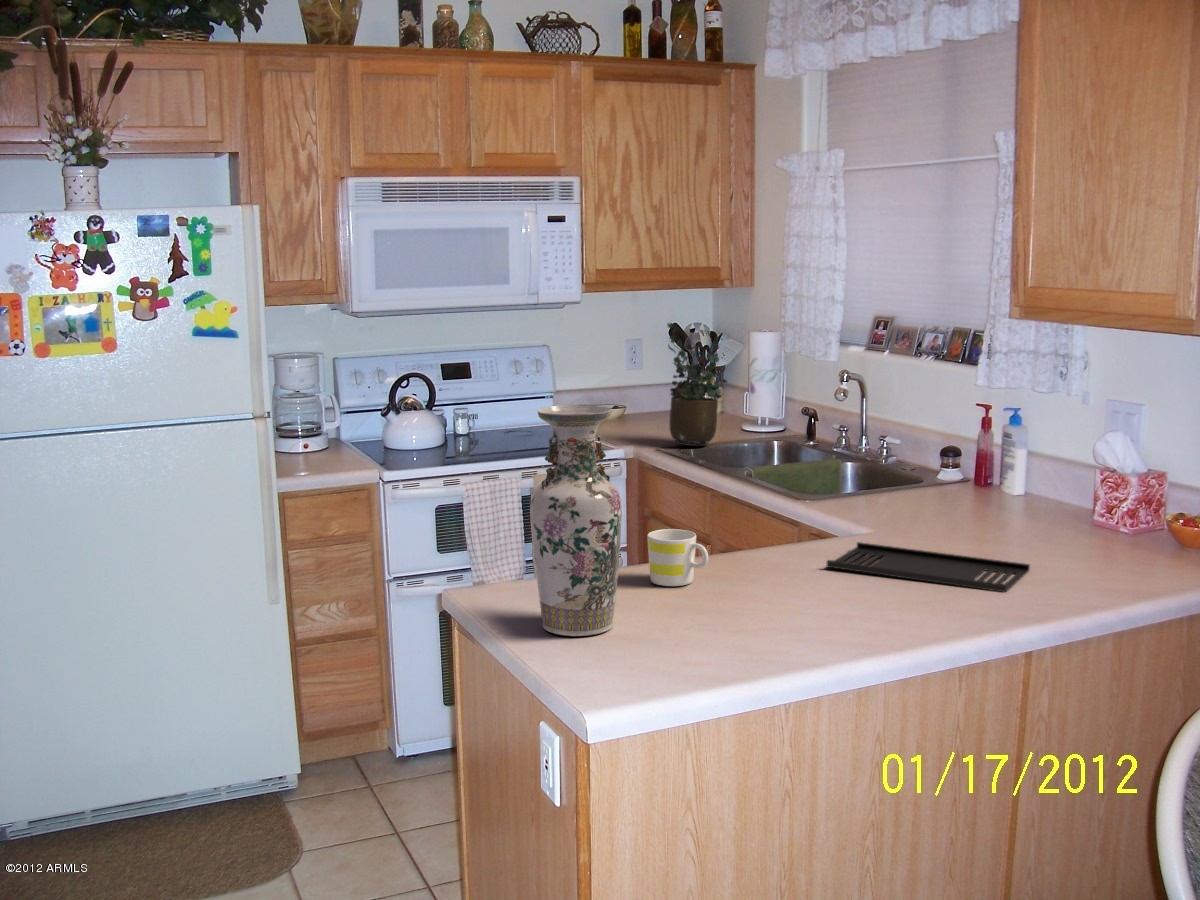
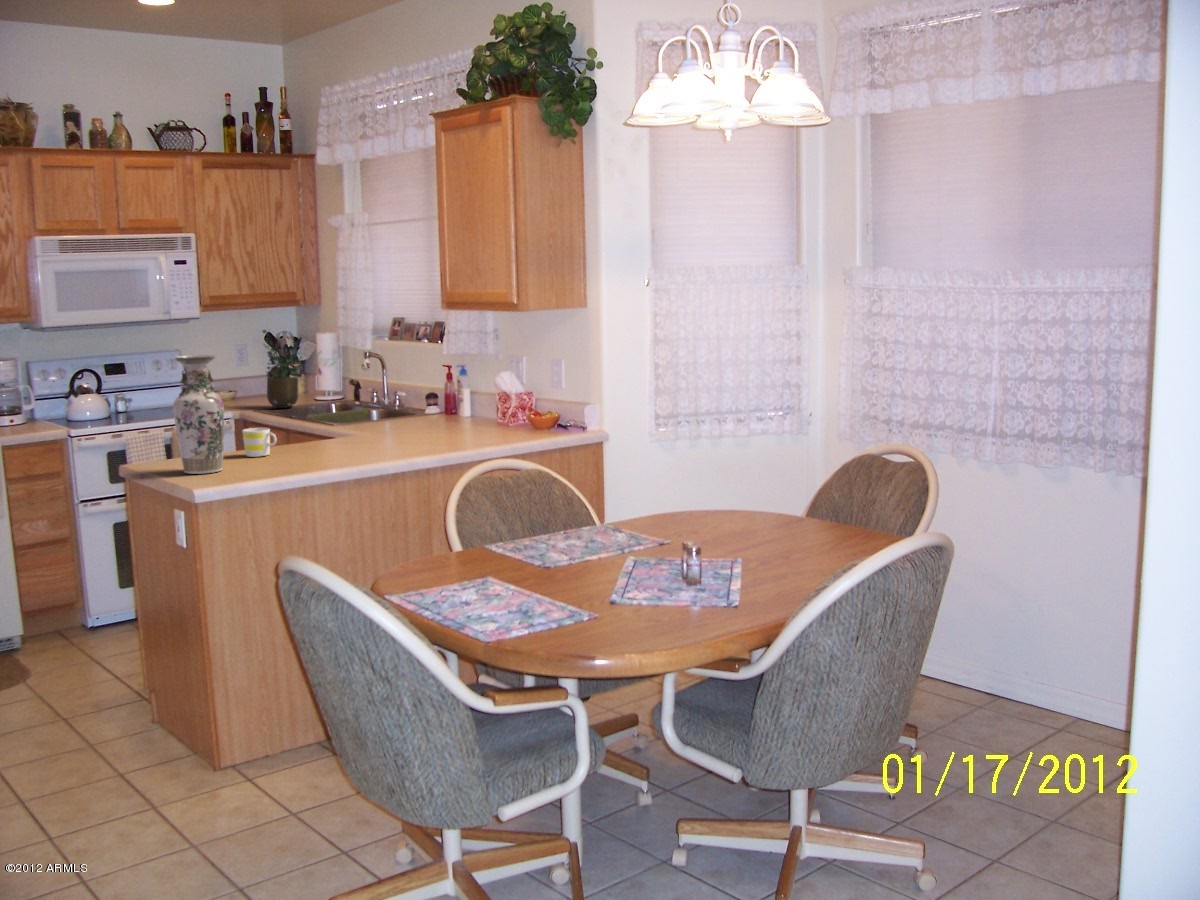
tray: present [827,542,1030,592] -> none [345,435,452,448]

